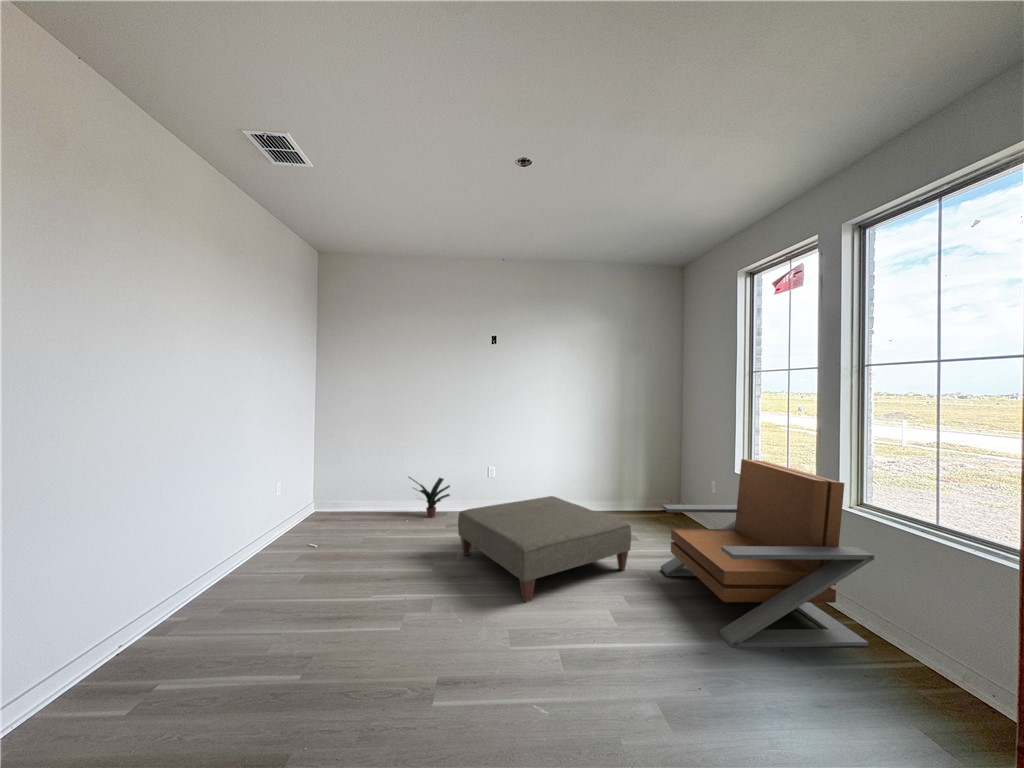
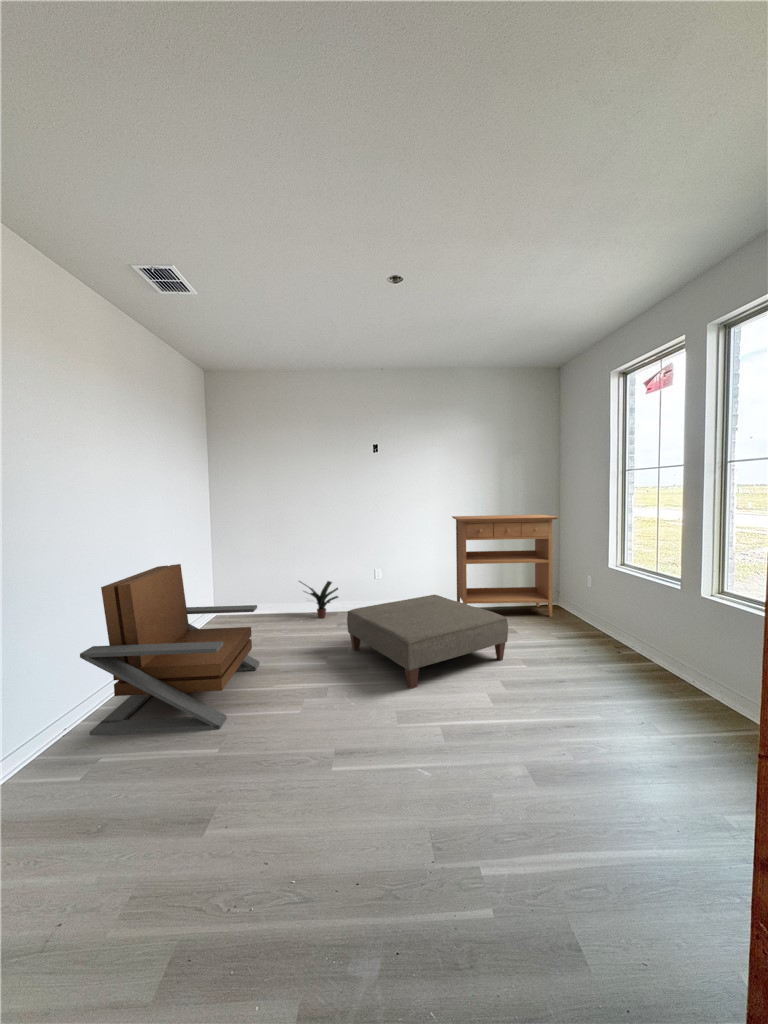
console table: none [571,414,682,523] -> present [452,515,559,617]
lounge chair: present [661,459,874,647] -> present [80,564,259,736]

